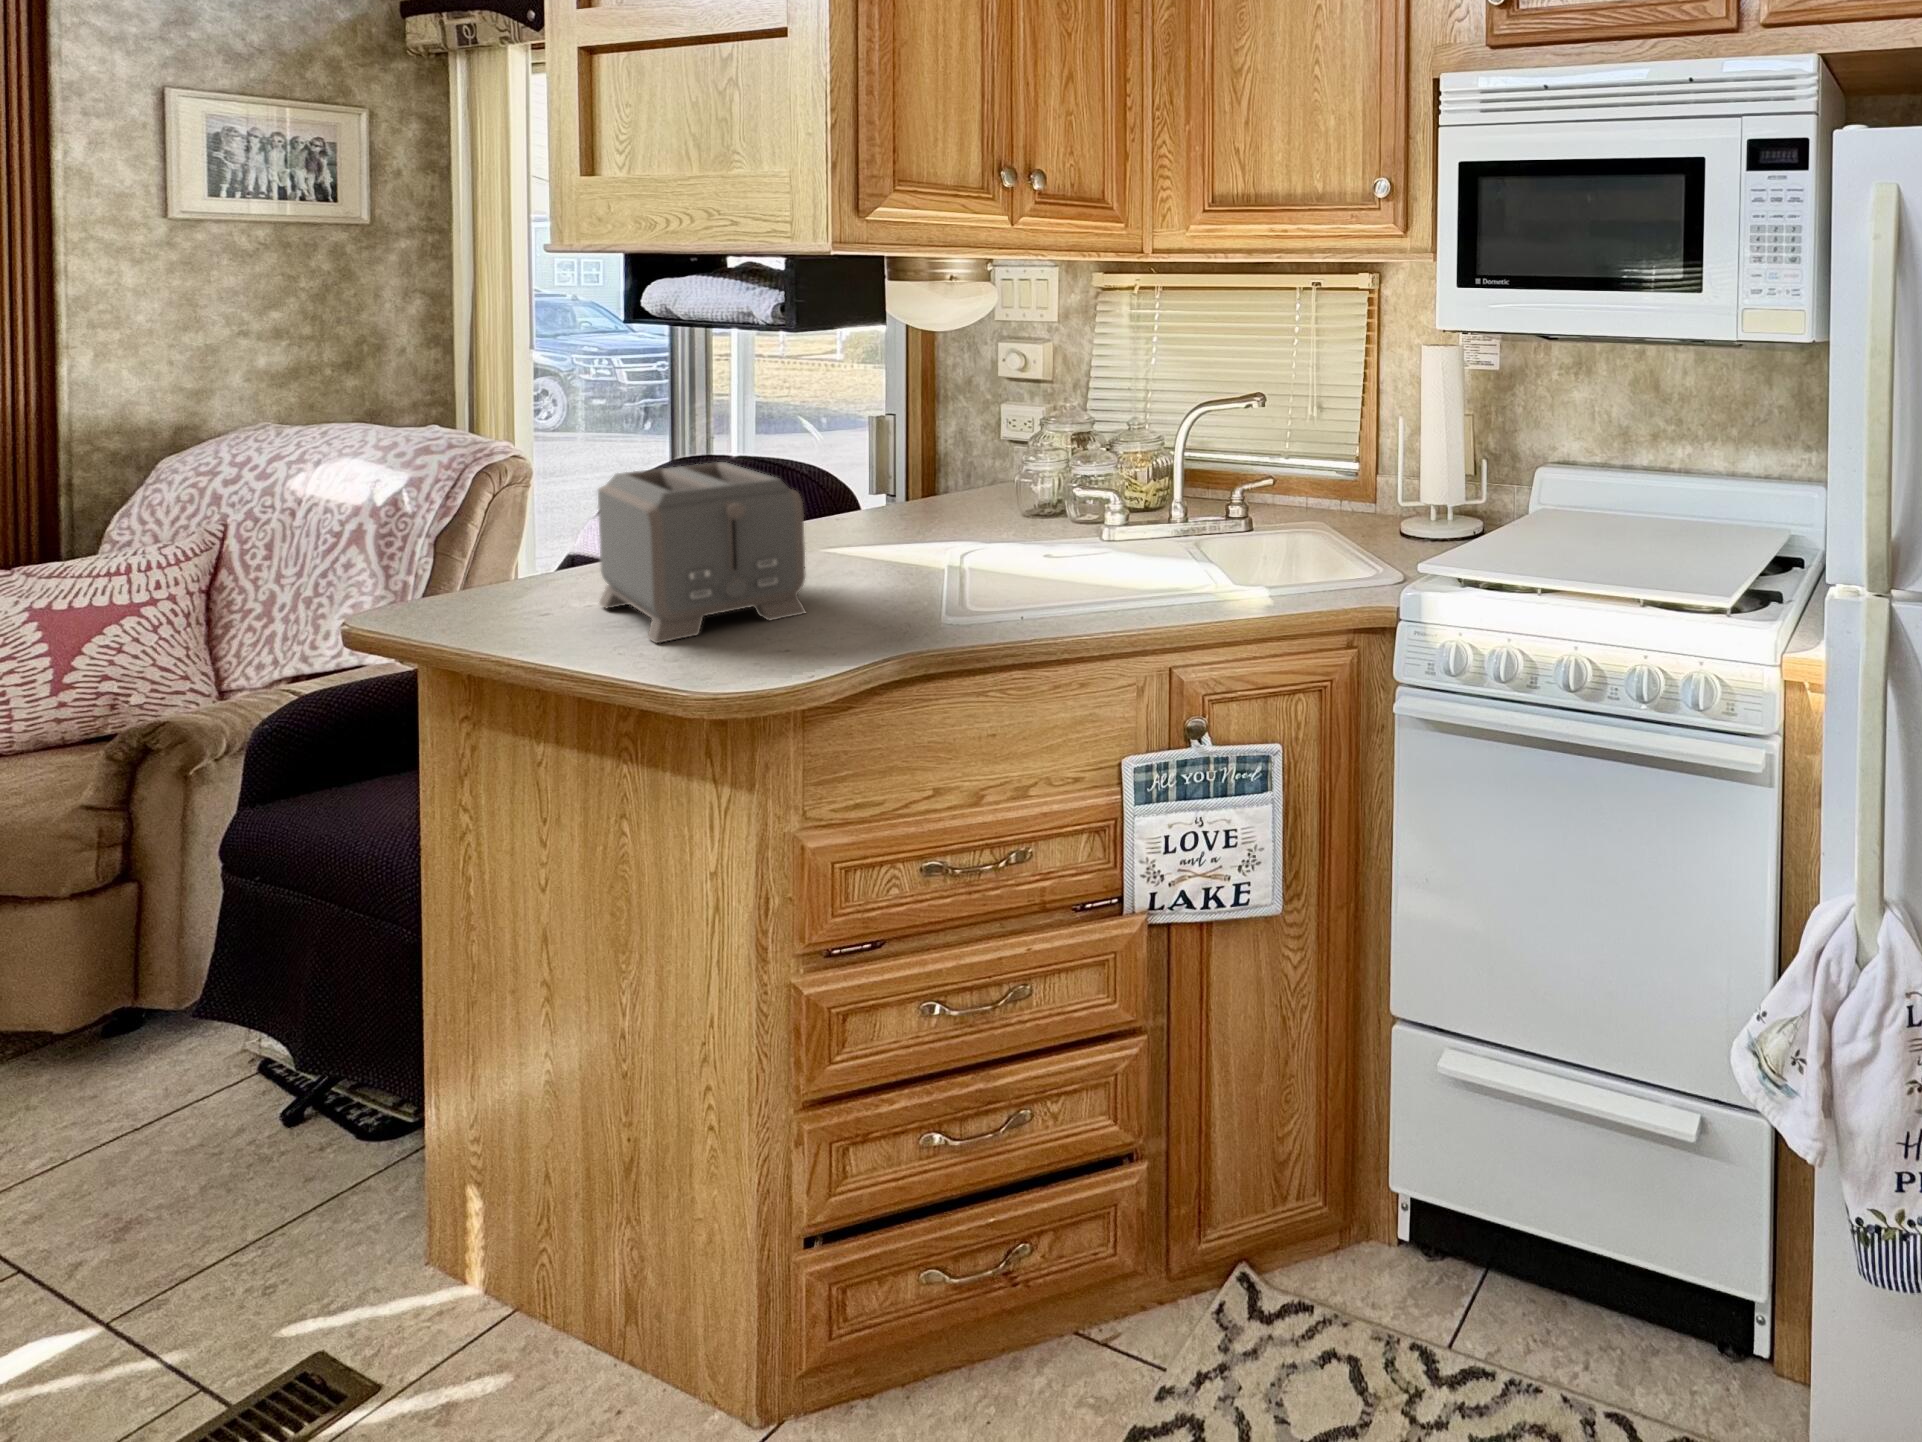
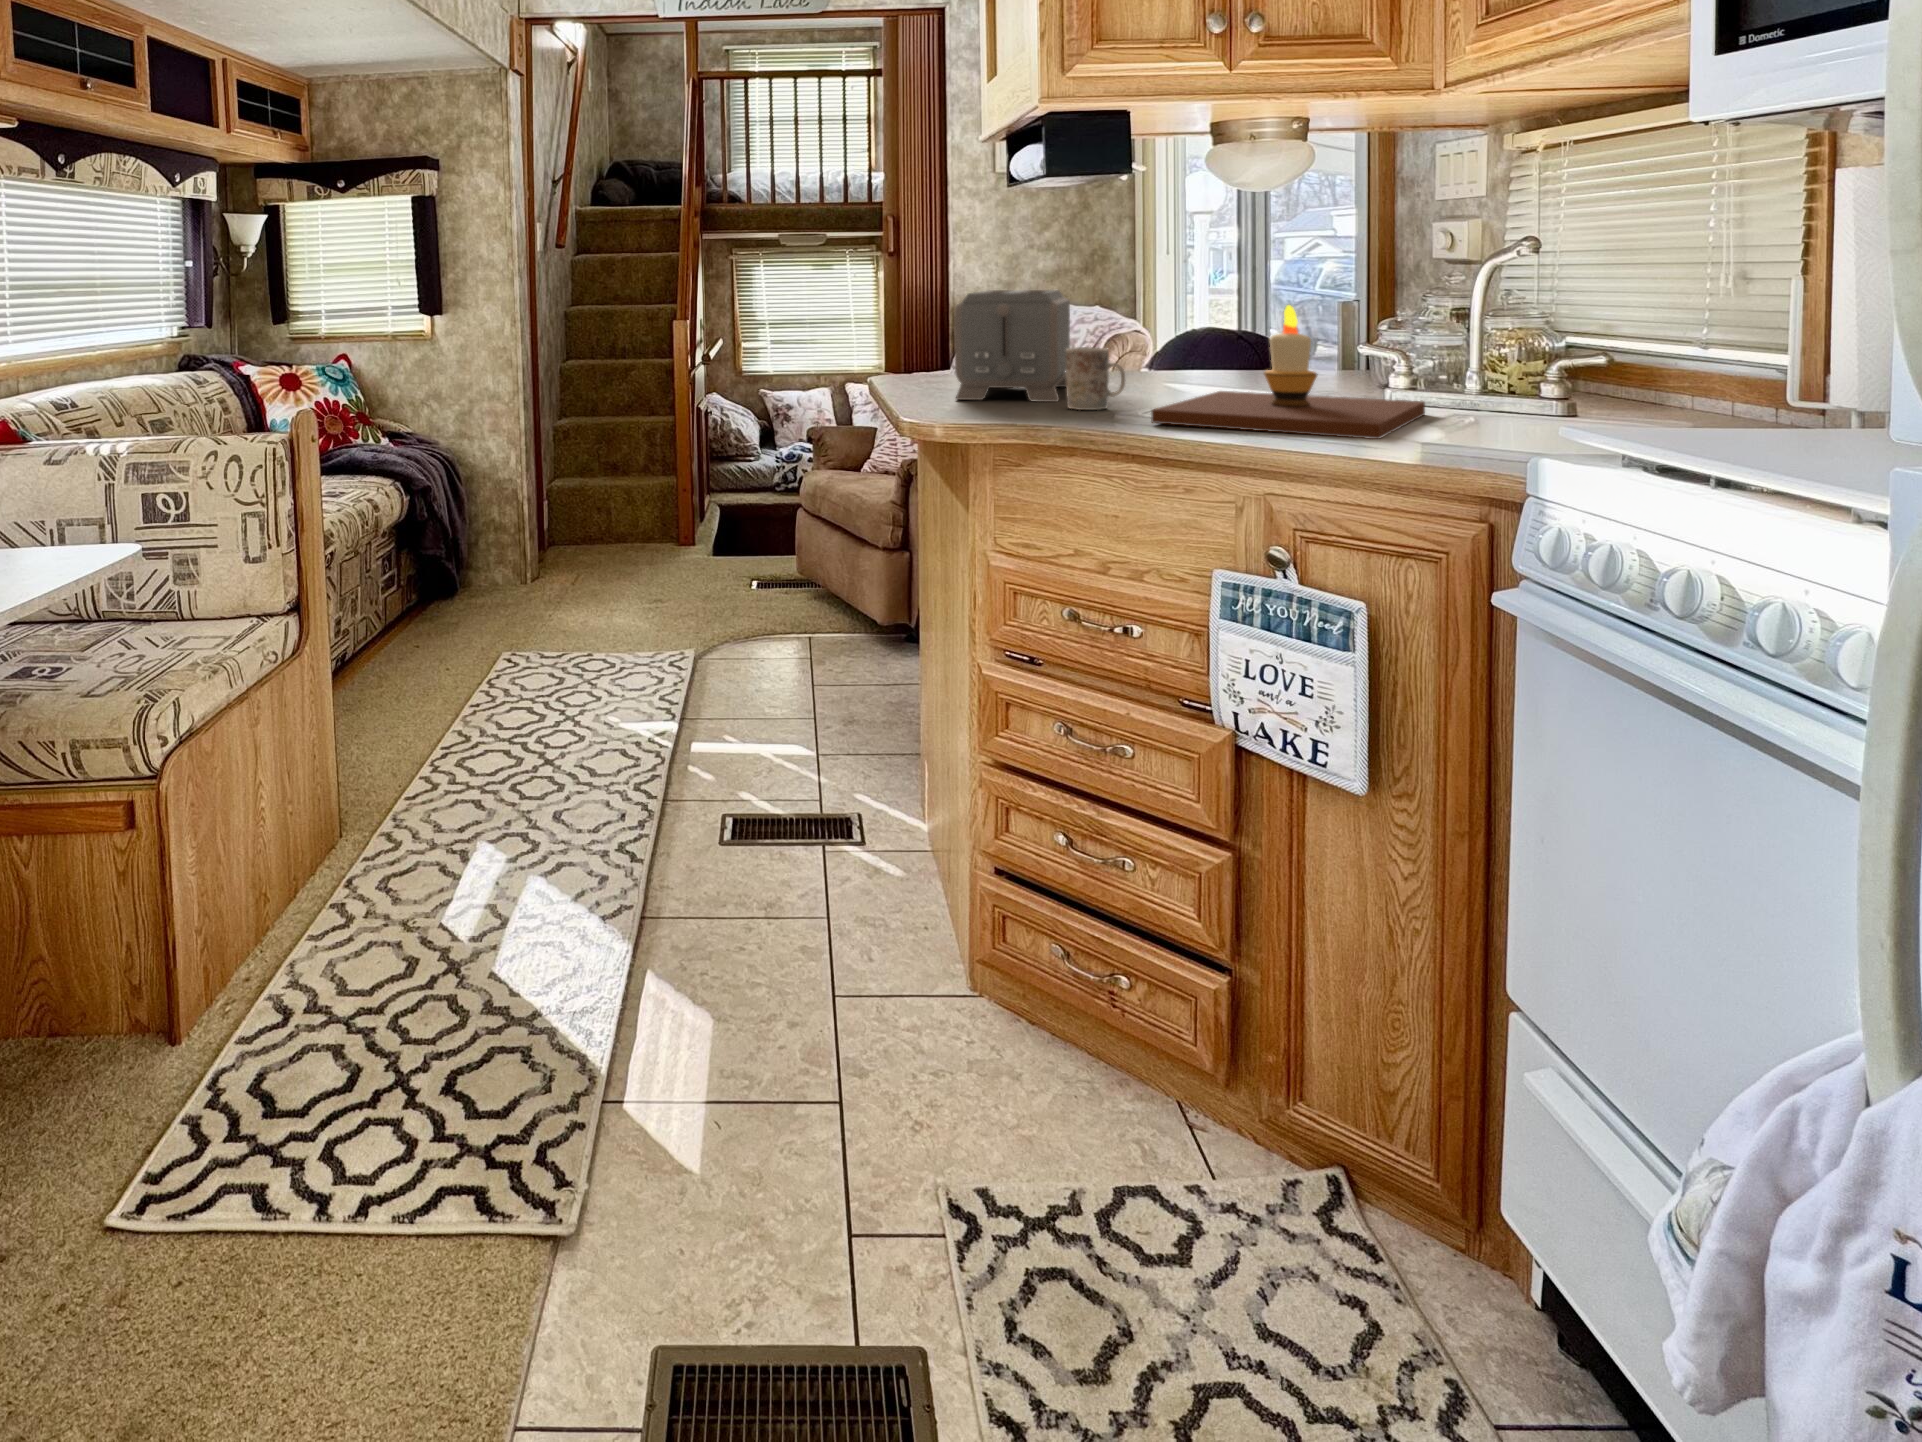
candle: none [1001,472,1246,623] -> present [1151,305,1425,439]
mug: none [852,540,917,622] -> present [1066,347,1126,410]

